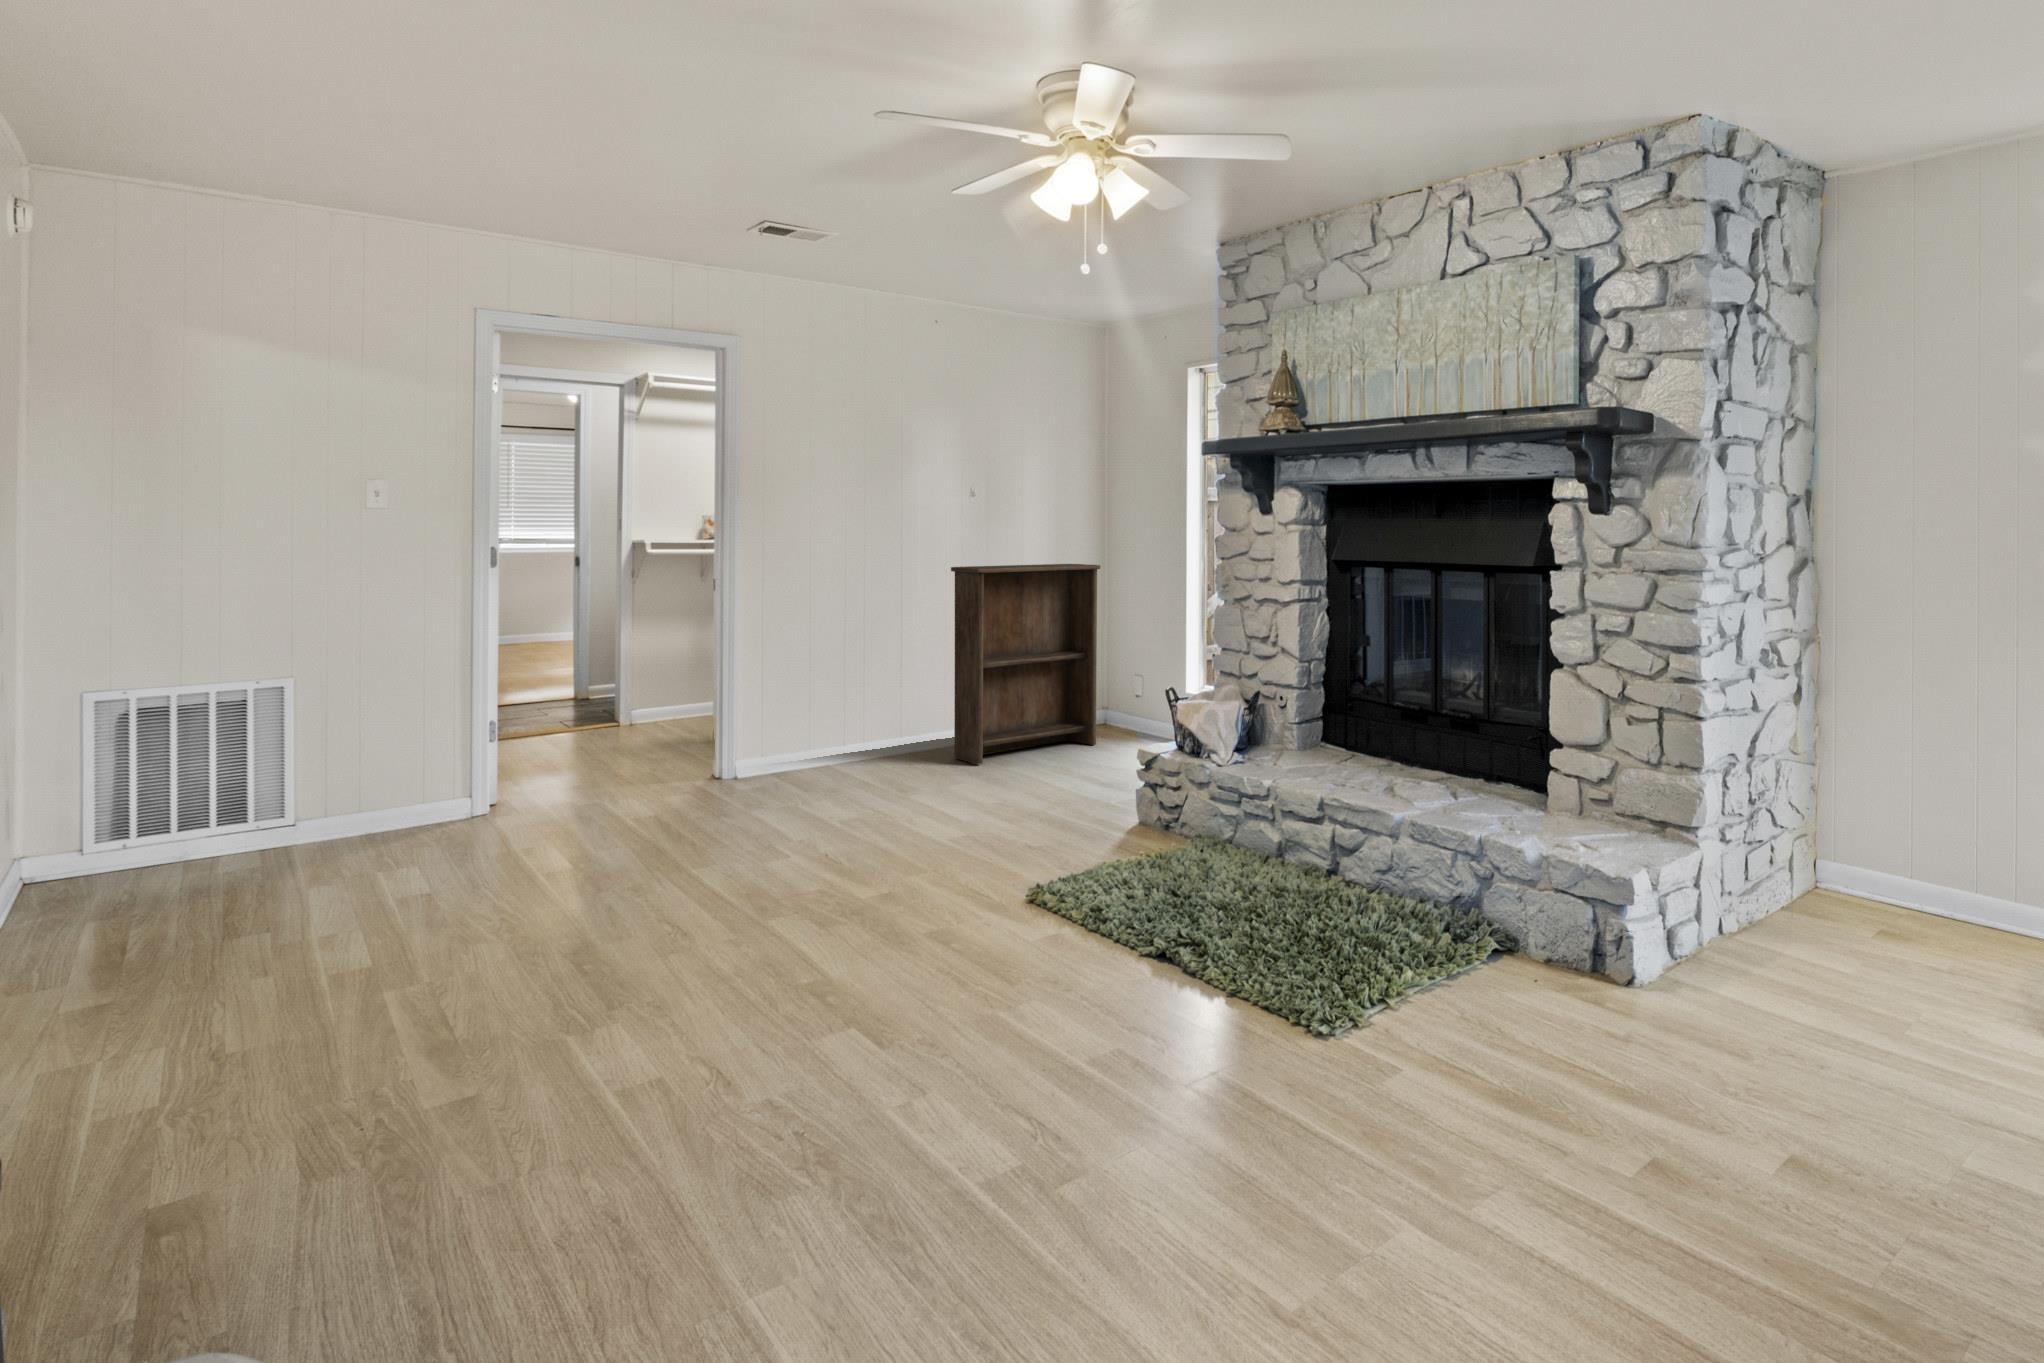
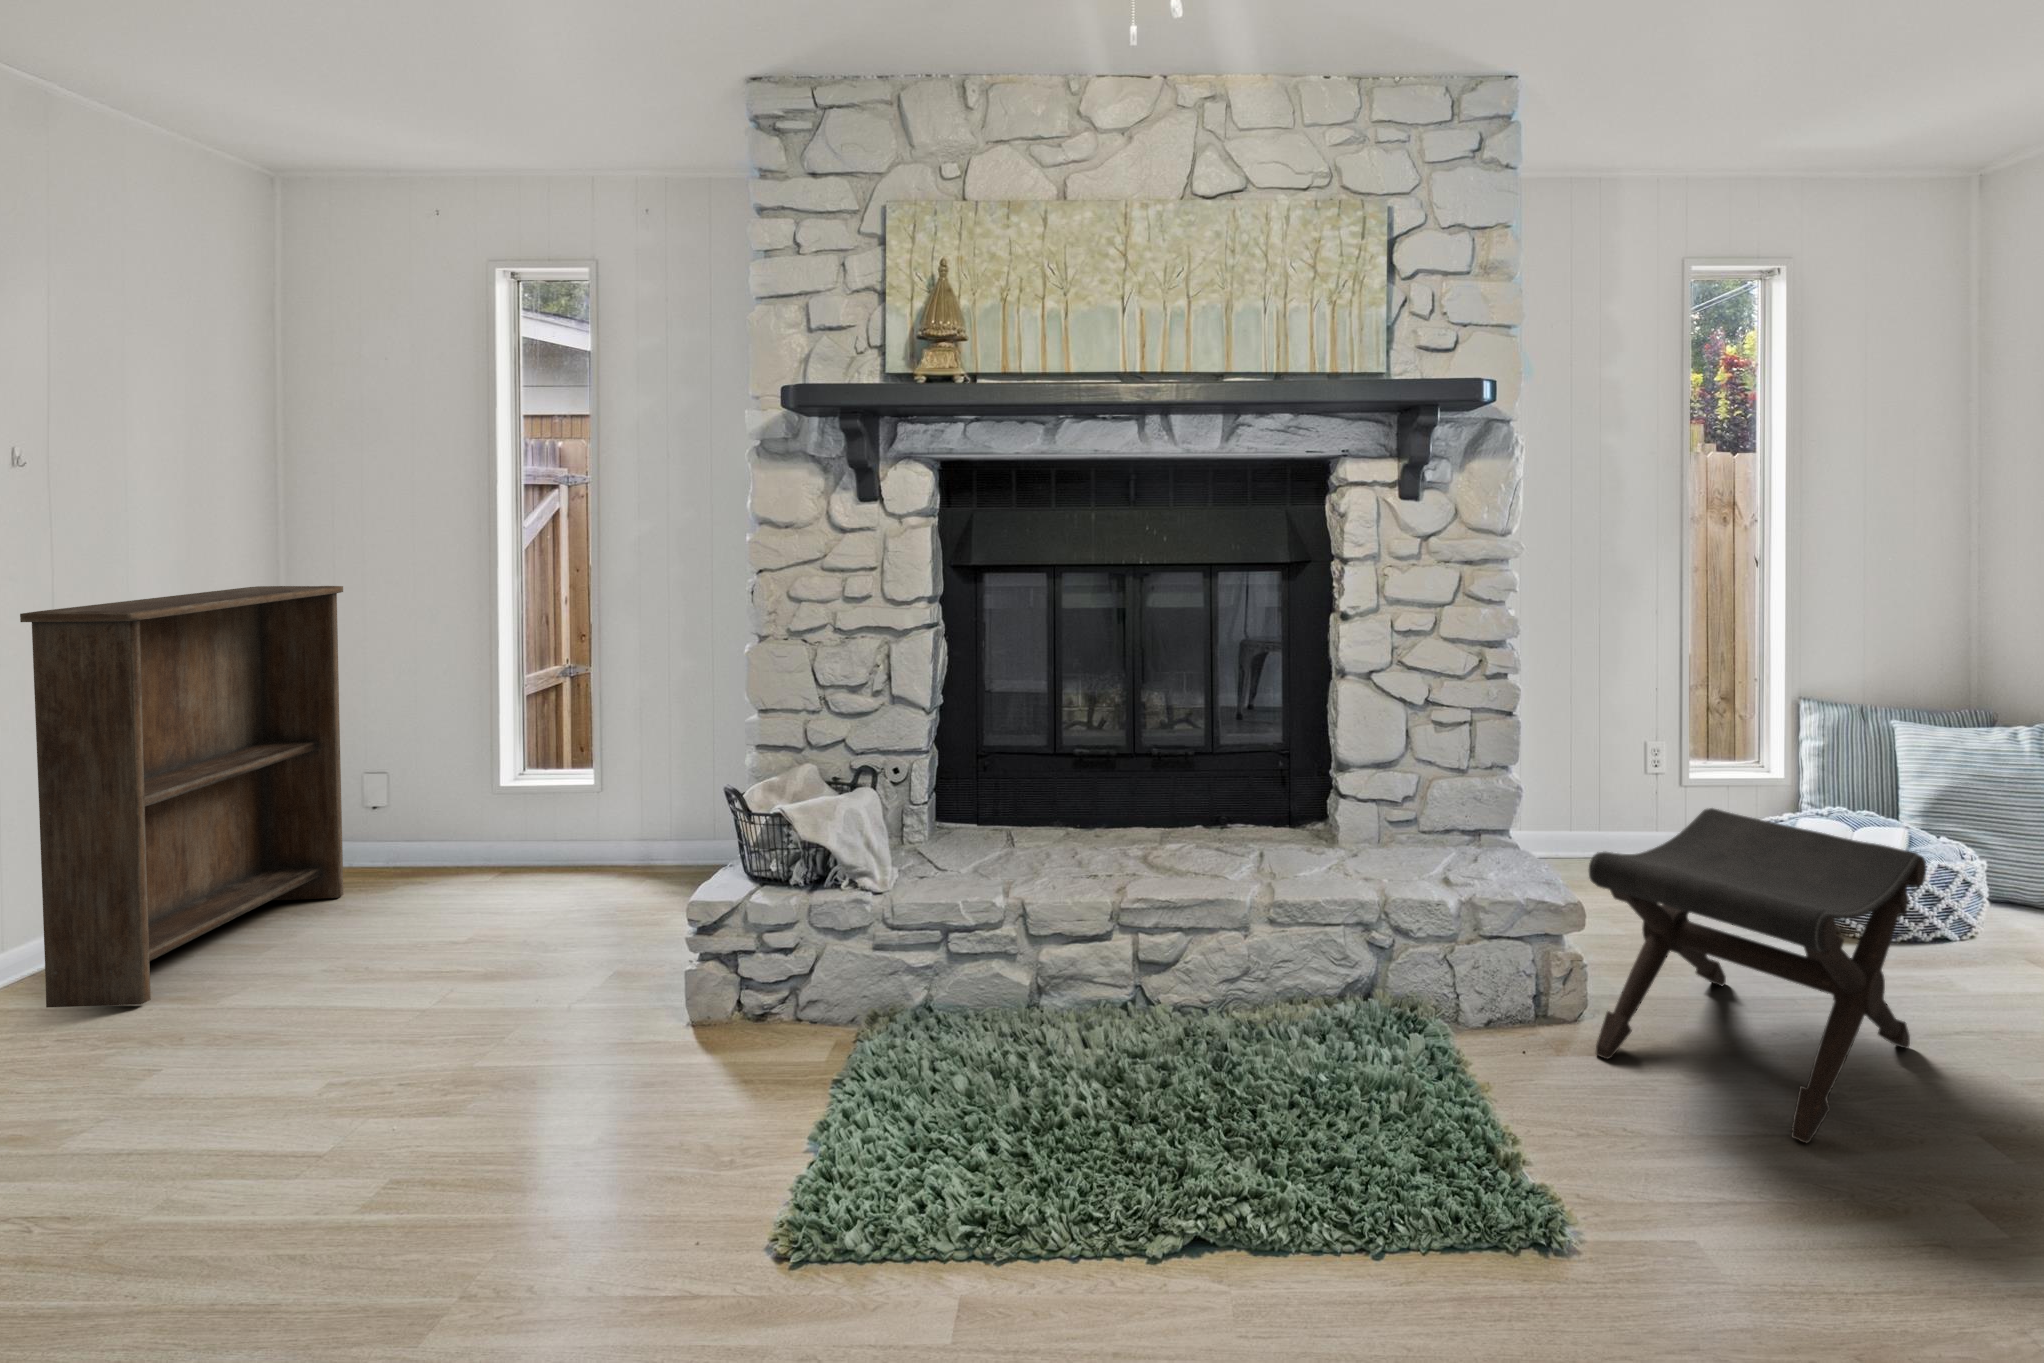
footstool: none [1586,822,1924,1105] -> present [1589,808,1927,1143]

